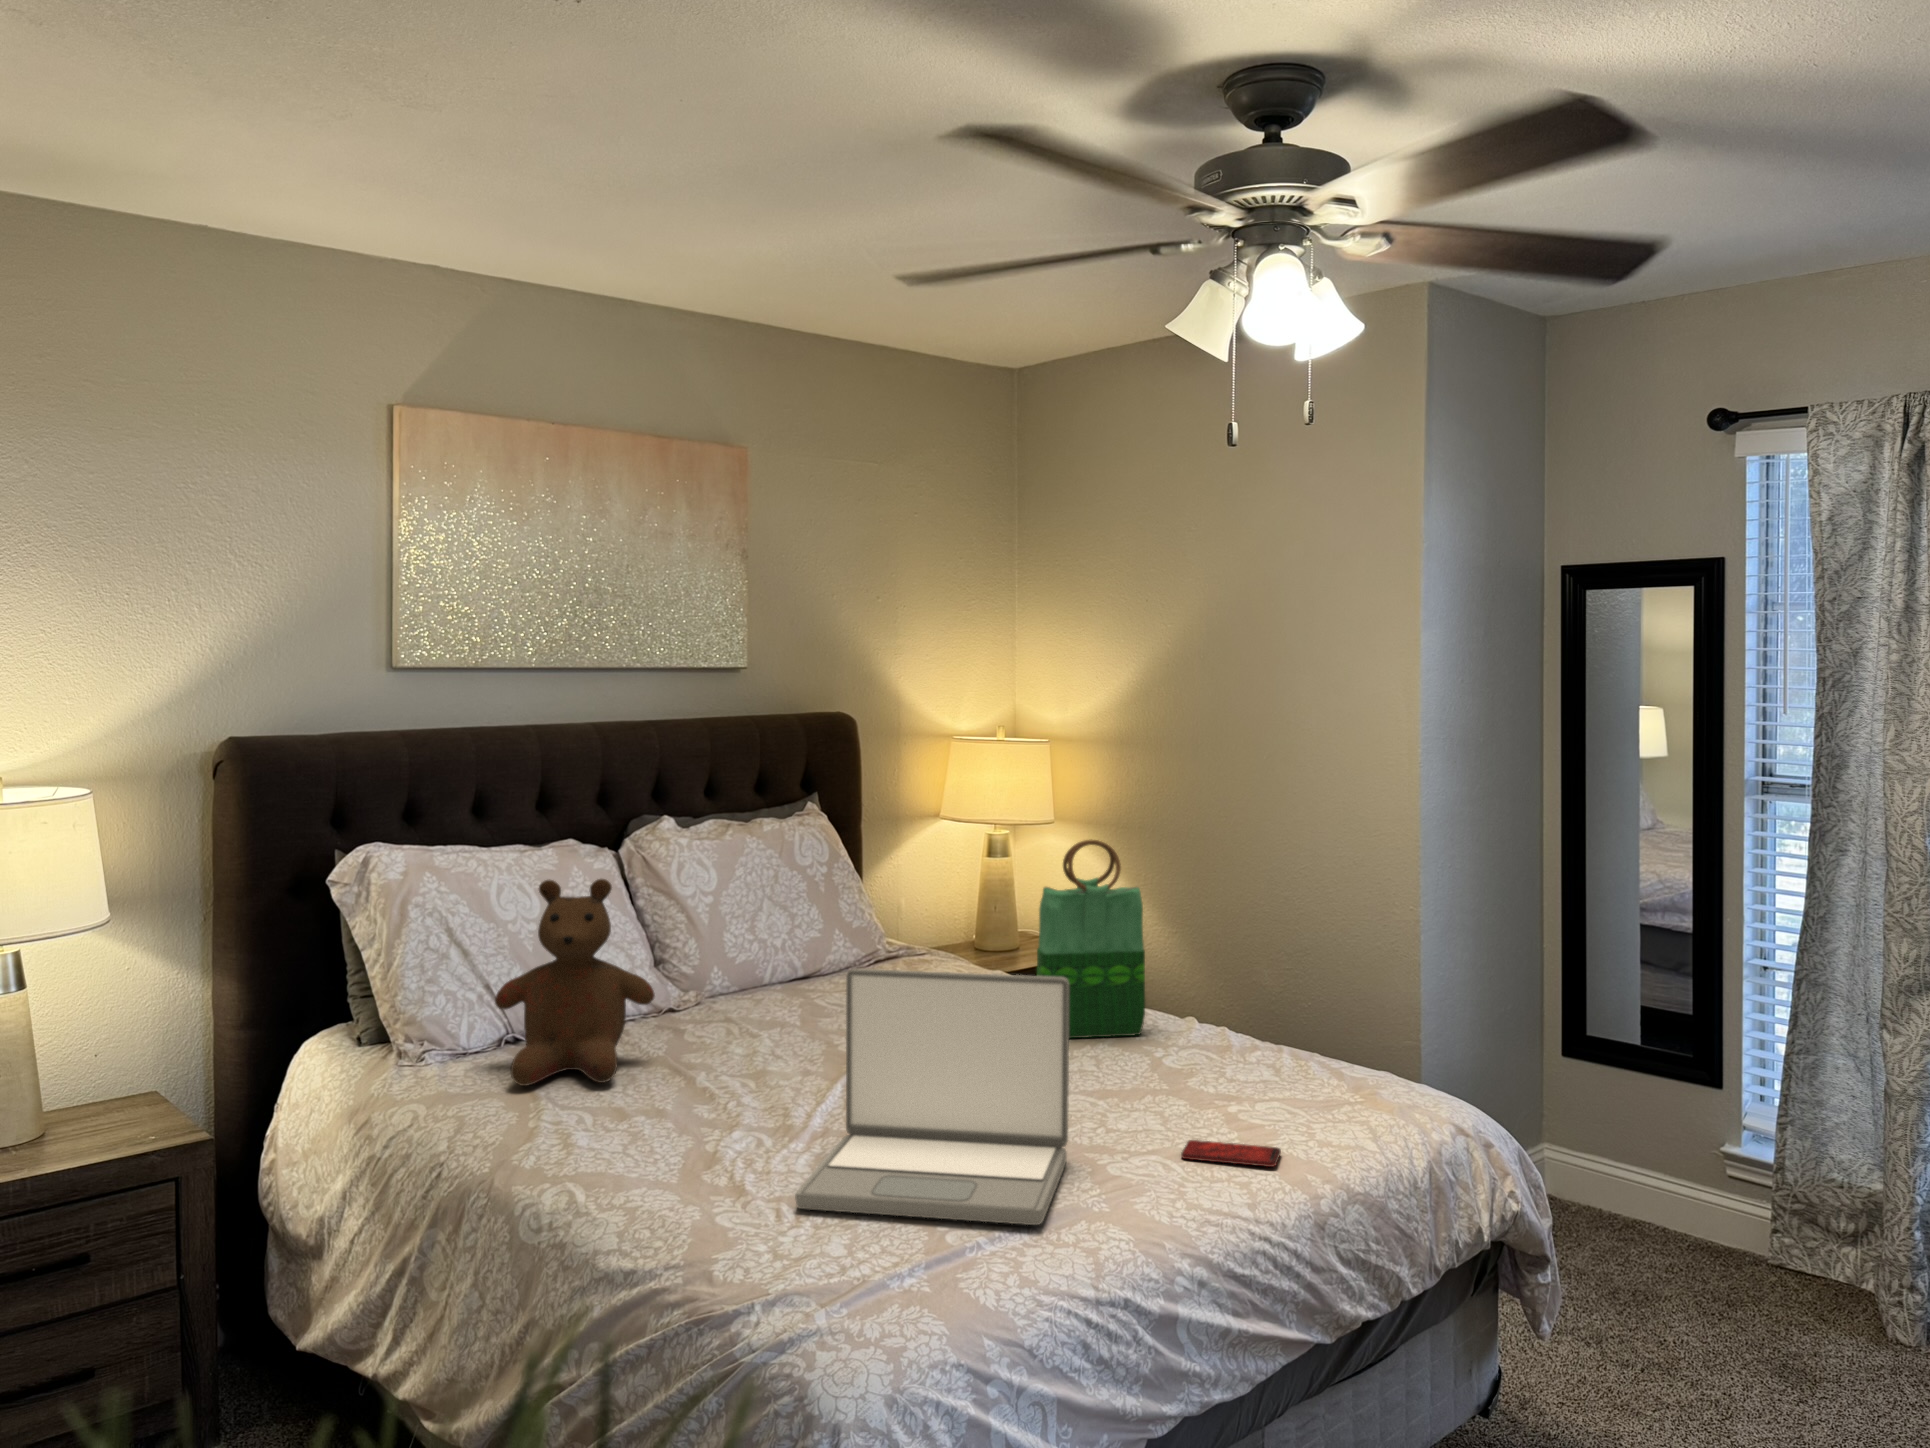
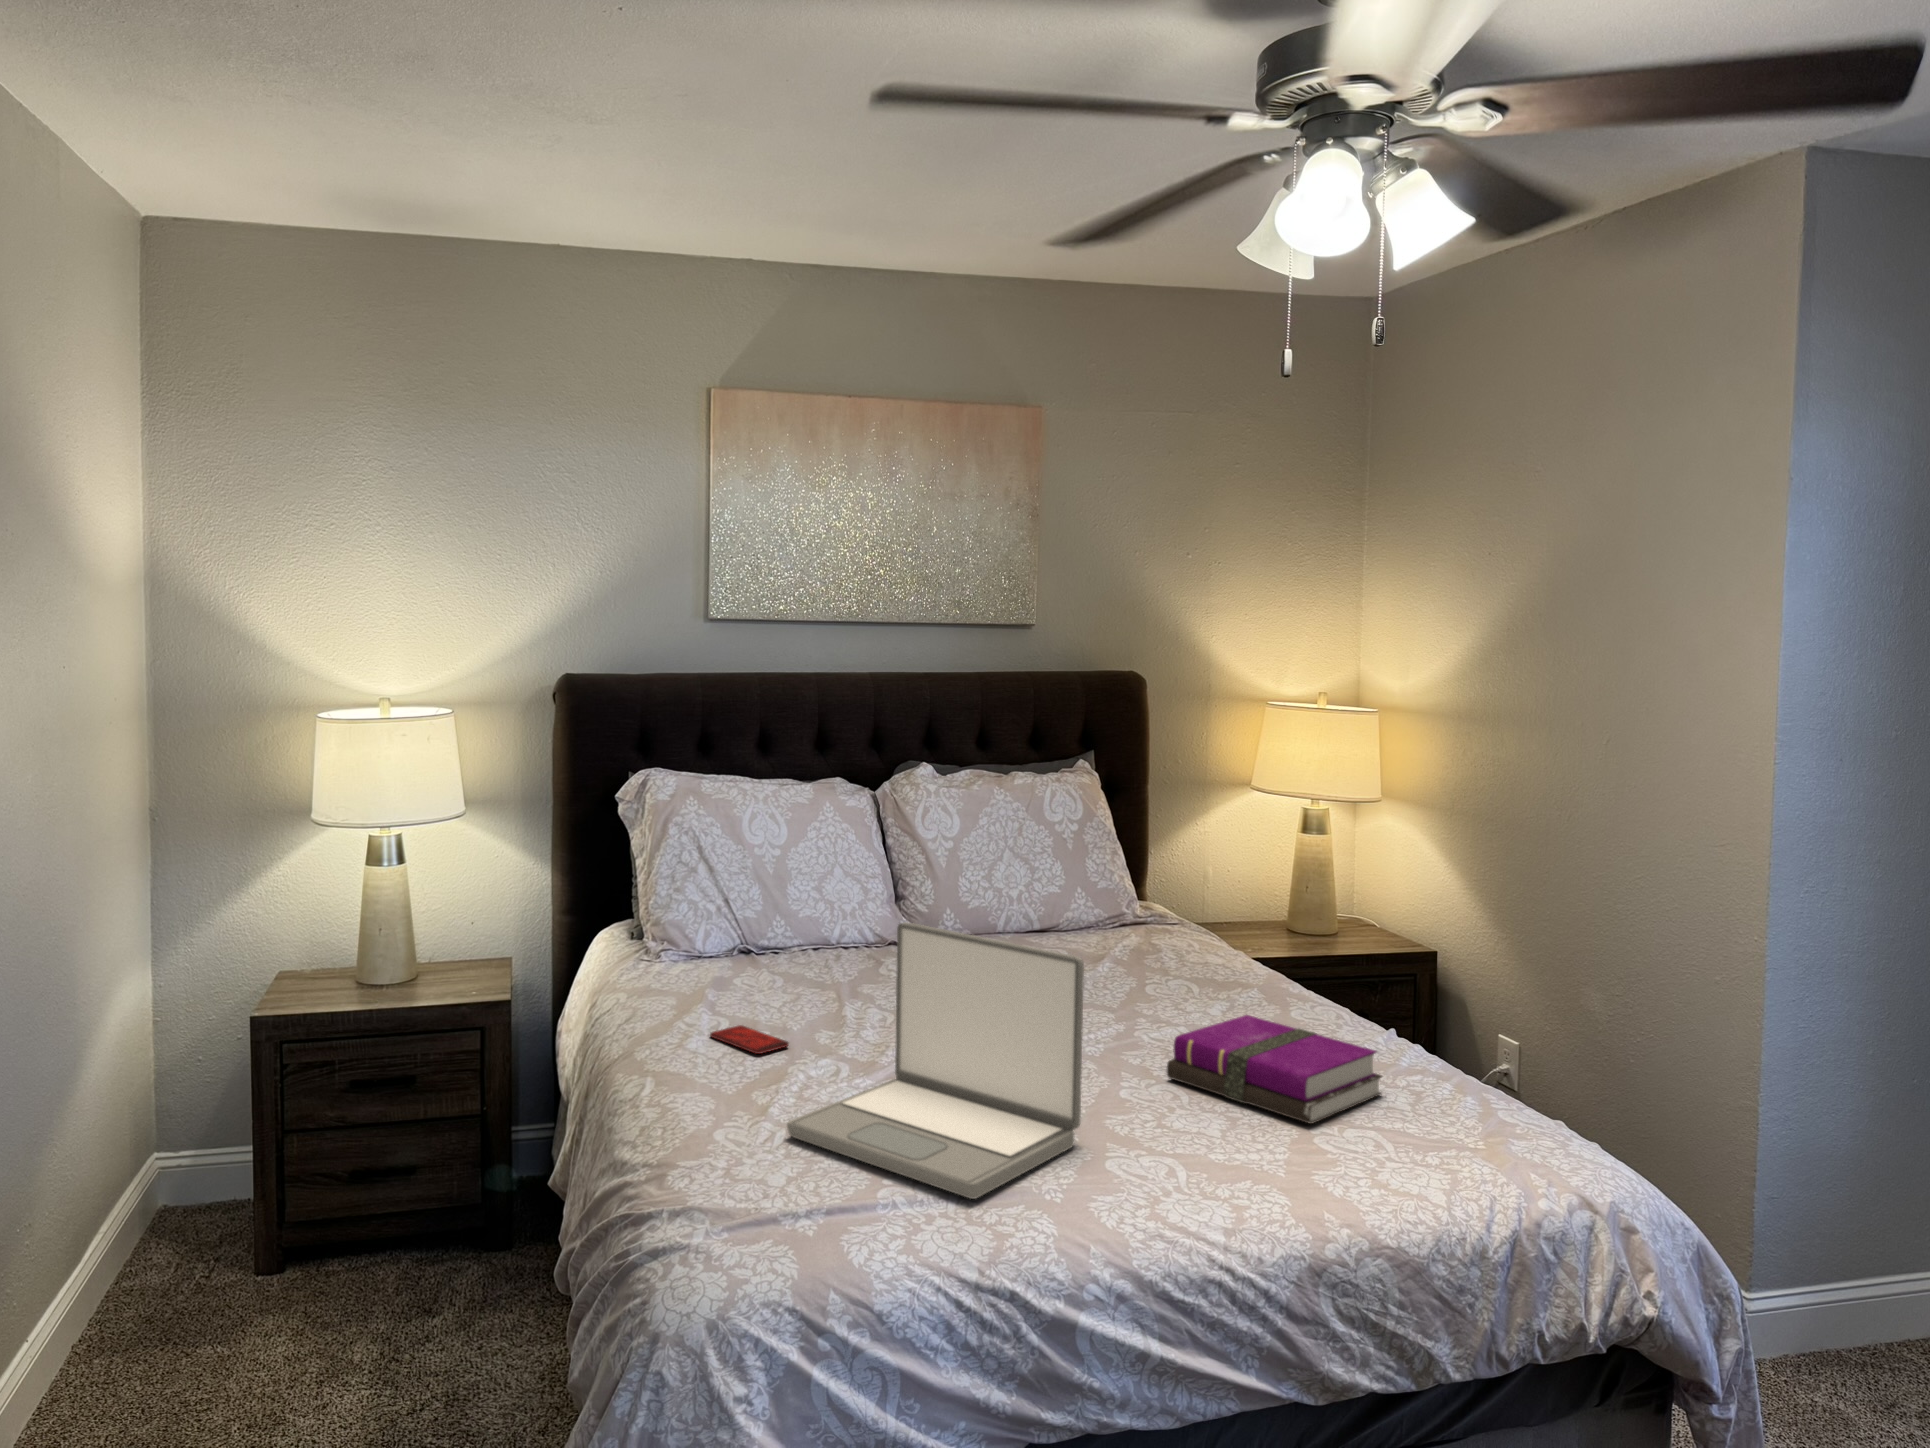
tote bag: present [1037,840,1145,1038] -> none [1201,819,1320,1033]
teddy bear: present [495,879,655,1086] -> none [696,814,832,998]
notebook: none [1073,1023,1249,1107] -> present [1167,1015,1382,1124]
smartphone: present [1181,1140,1281,1167] -> present [710,1025,789,1054]

